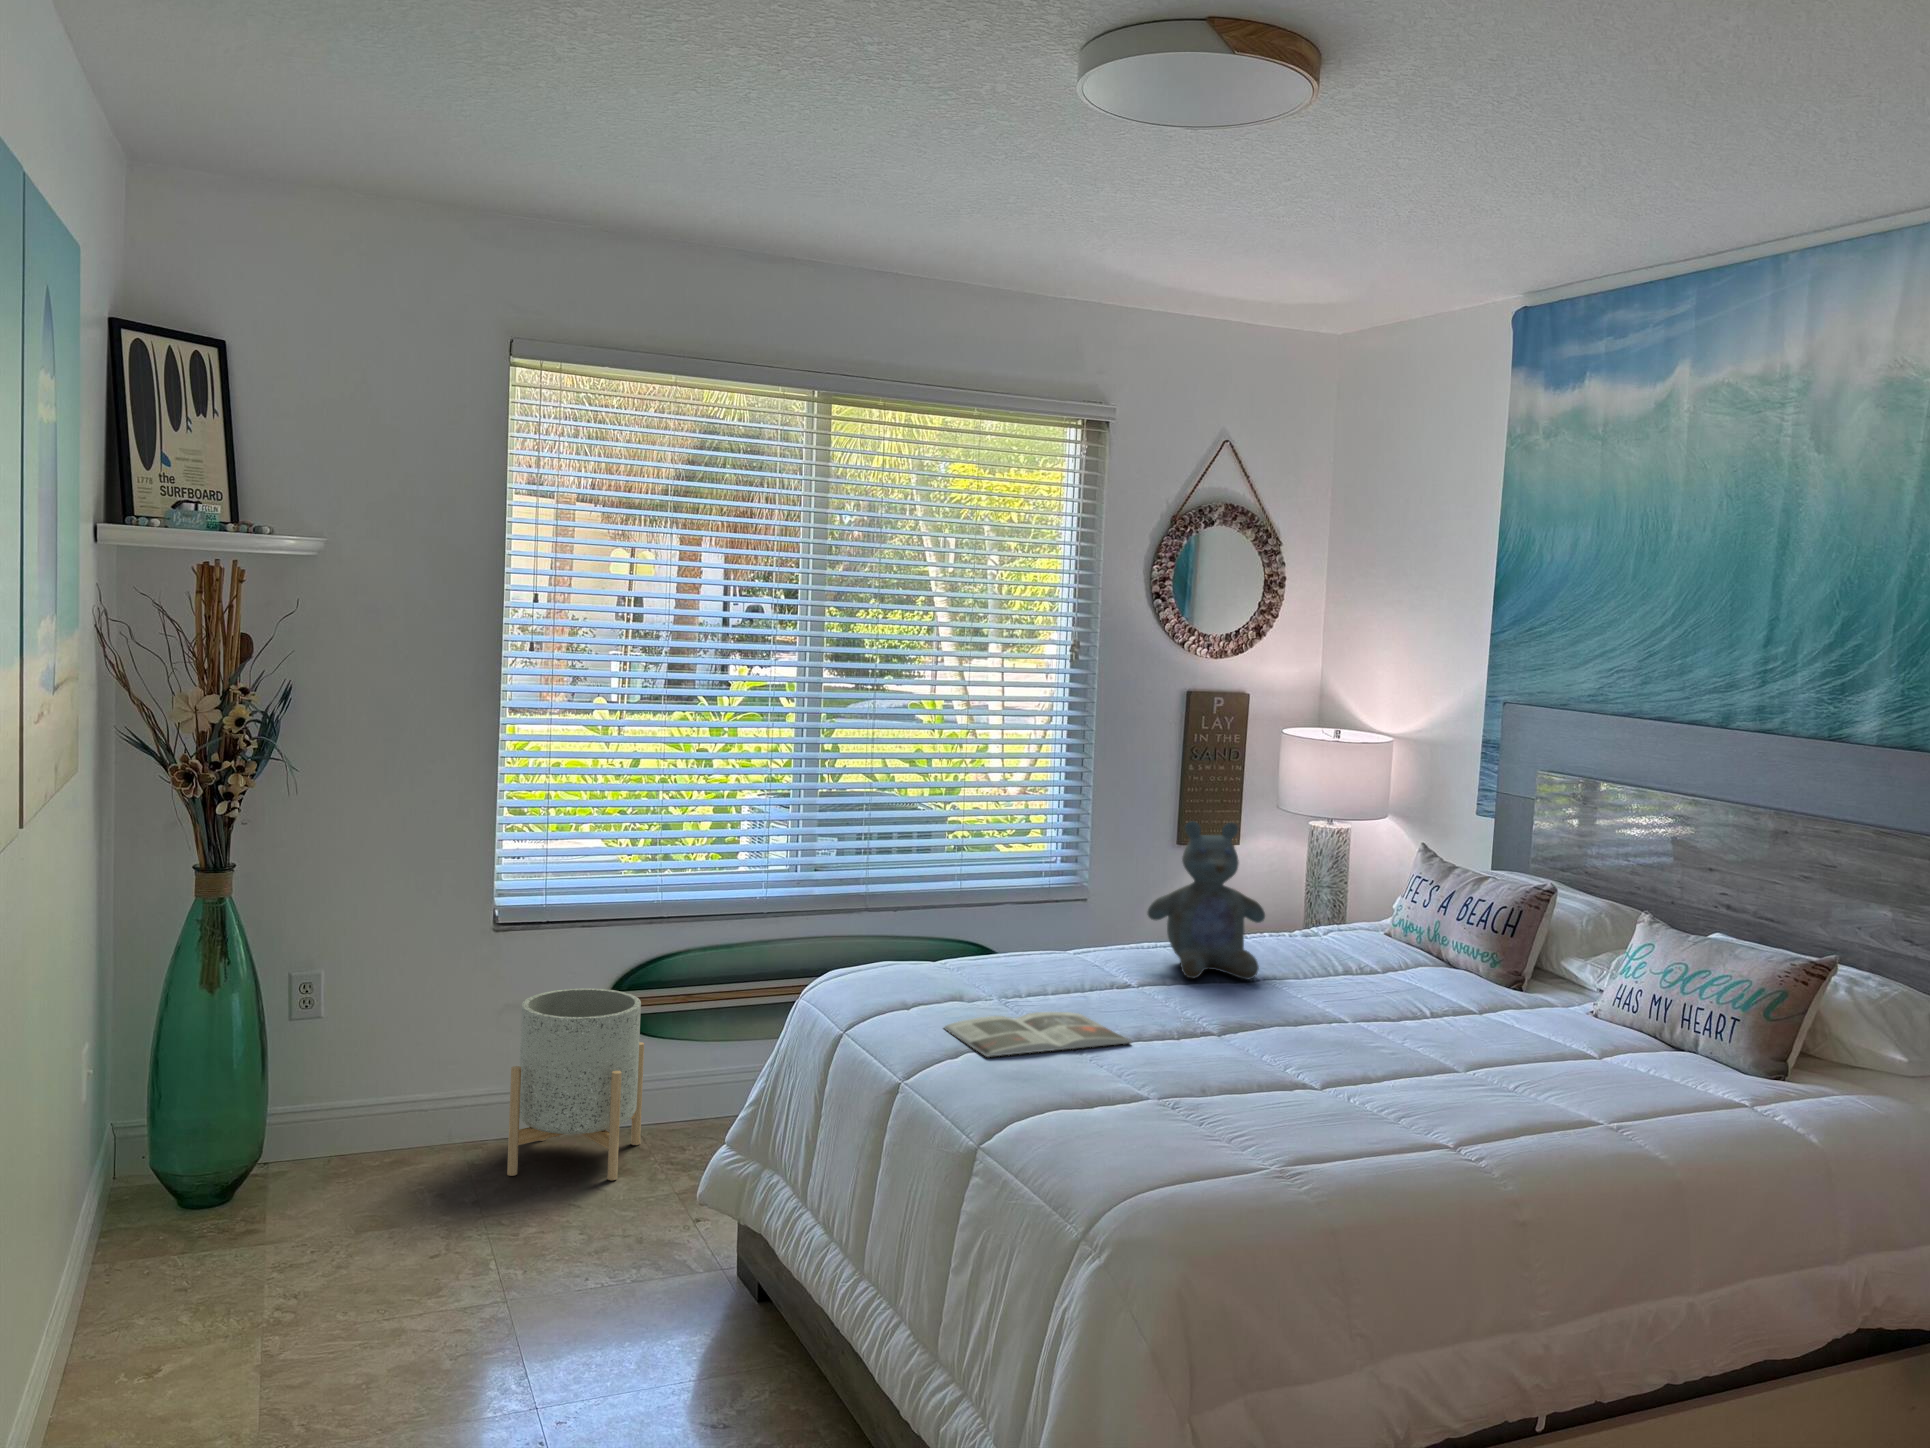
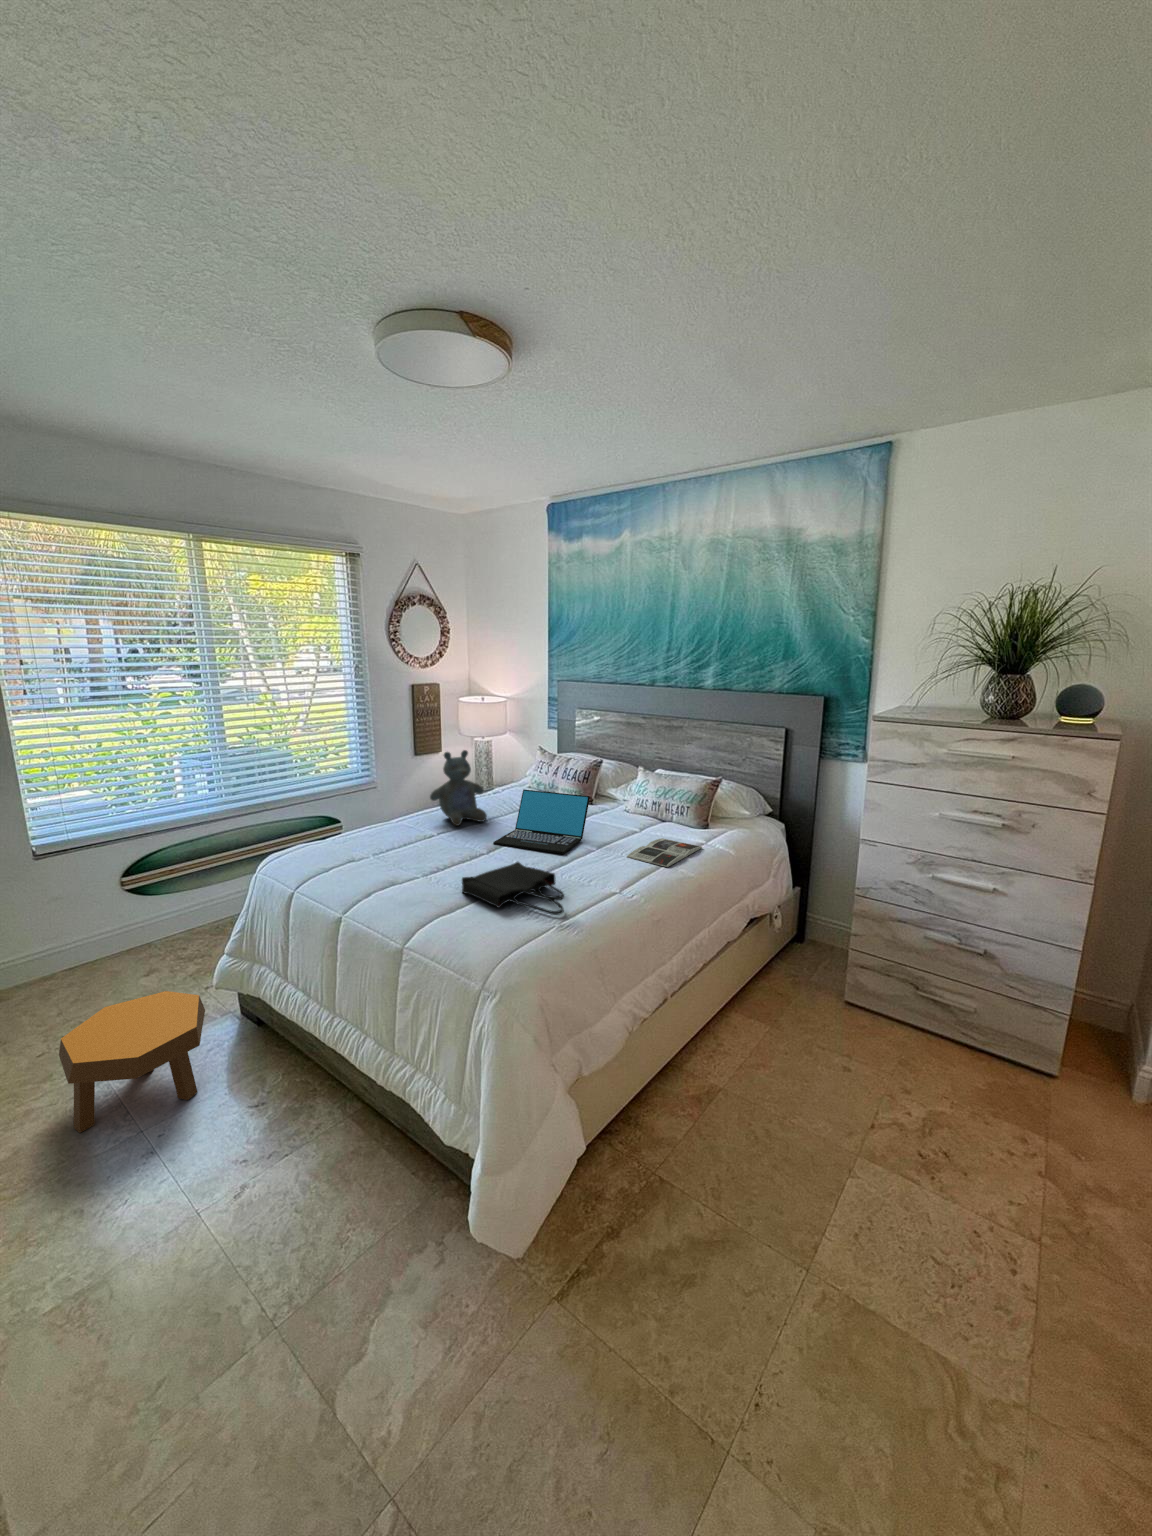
laptop: none [1246,920,1477,1065] -> present [493,790,590,854]
planter: present [507,988,644,1180] -> none [63,882,156,998]
magazine: present [944,1012,1131,1057] -> present [627,838,702,867]
tote bag: none [1130,1053,1324,1162] -> present [462,862,564,915]
footstool: none [449,1177,674,1375] -> present [59,991,205,1133]

